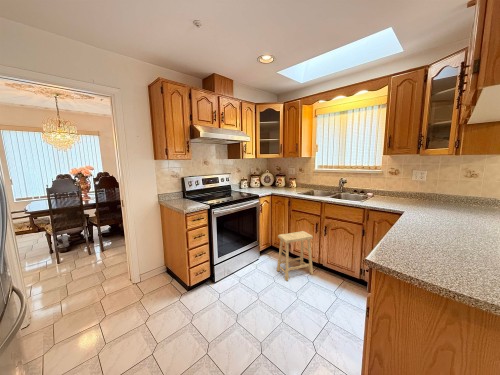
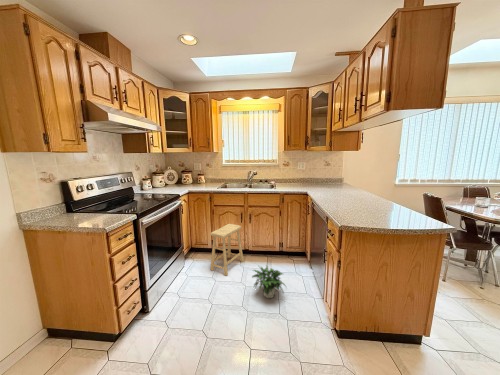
potted plant: none [293,279,335,322] -> present [252,266,285,298]

